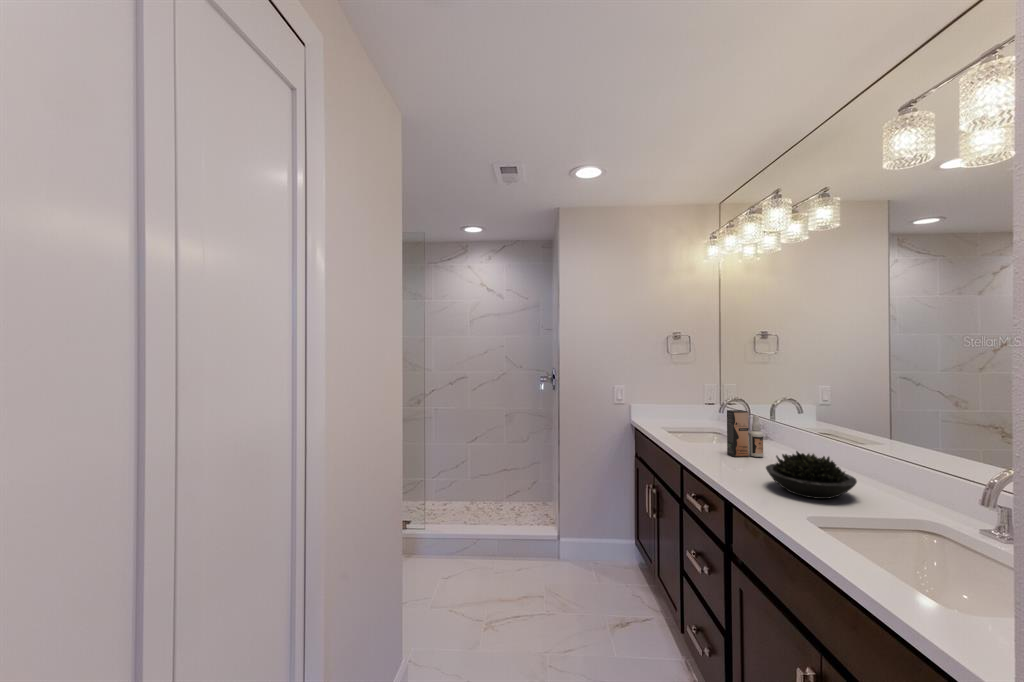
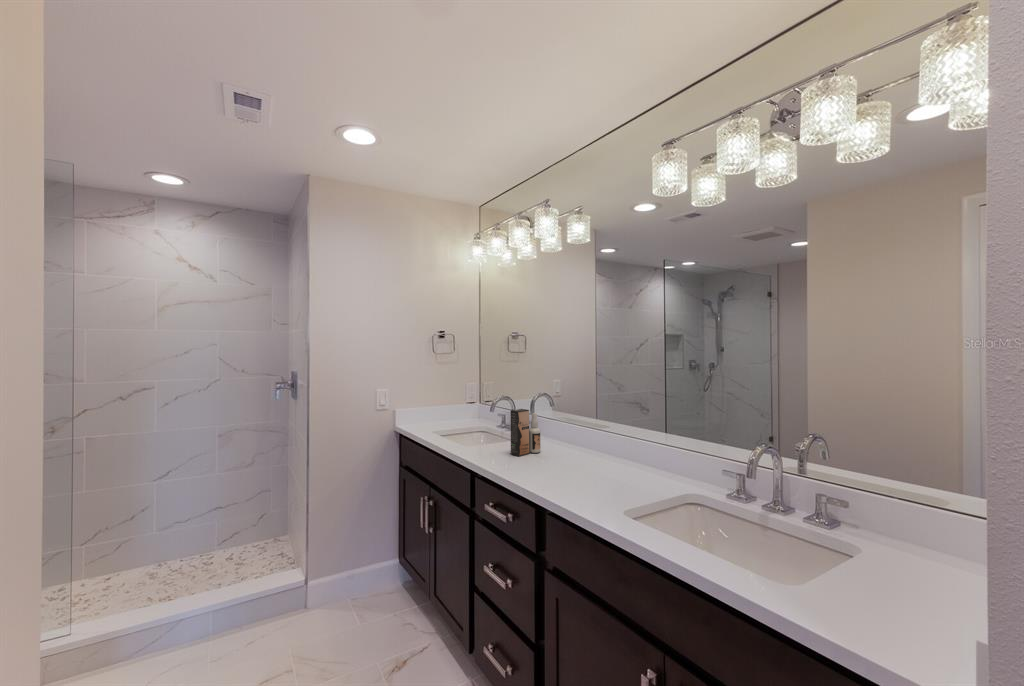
succulent plant: present [766,451,857,499] -> none [564,446,636,489]

